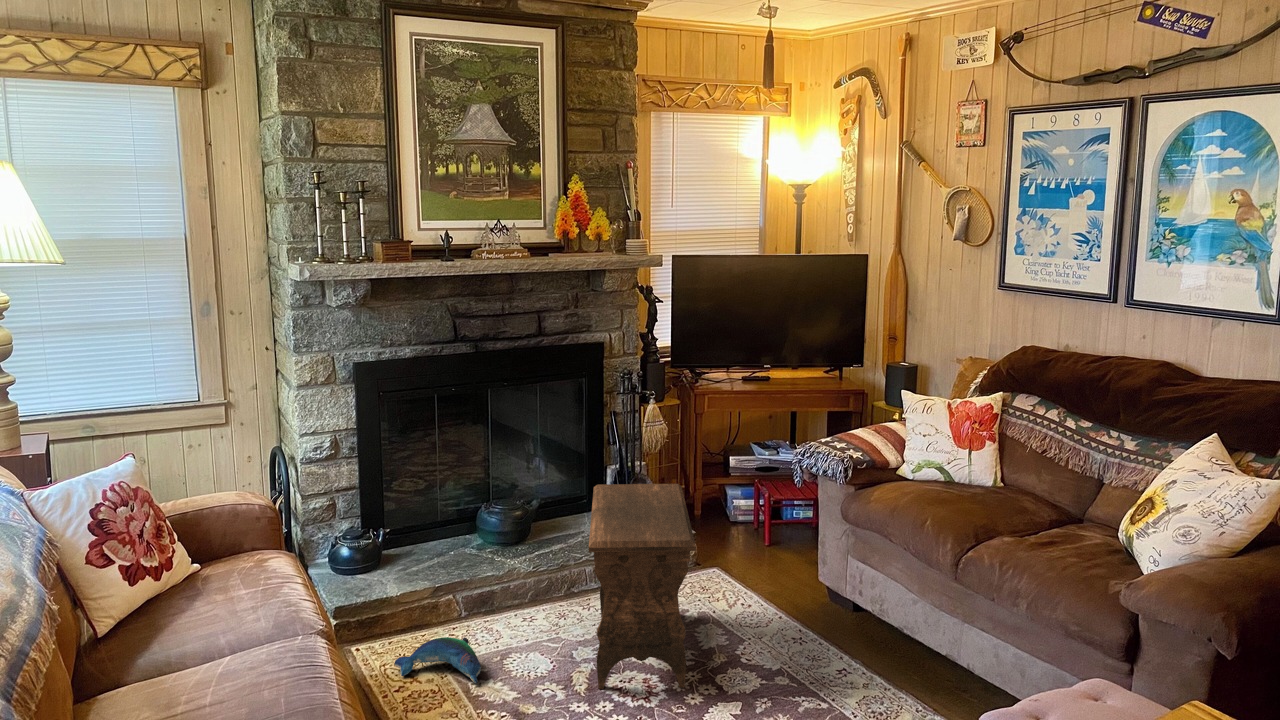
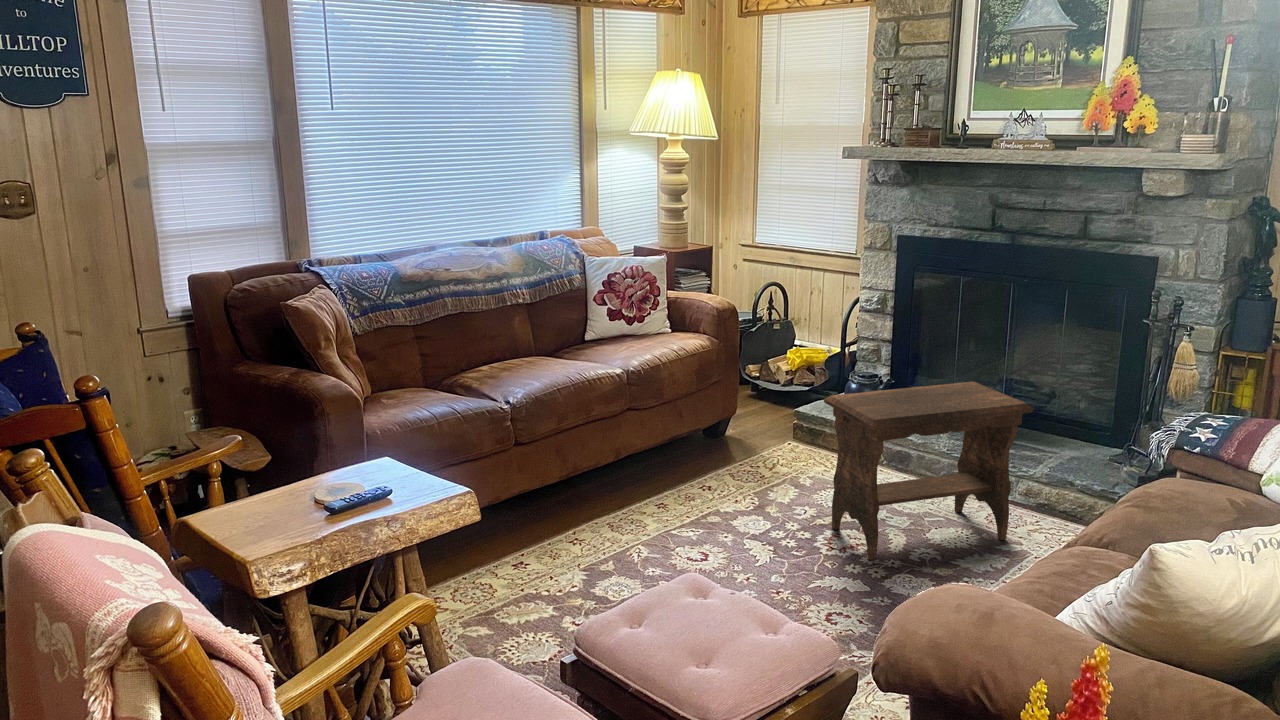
plush toy: present [394,637,481,683] -> none [778,451,824,487]

